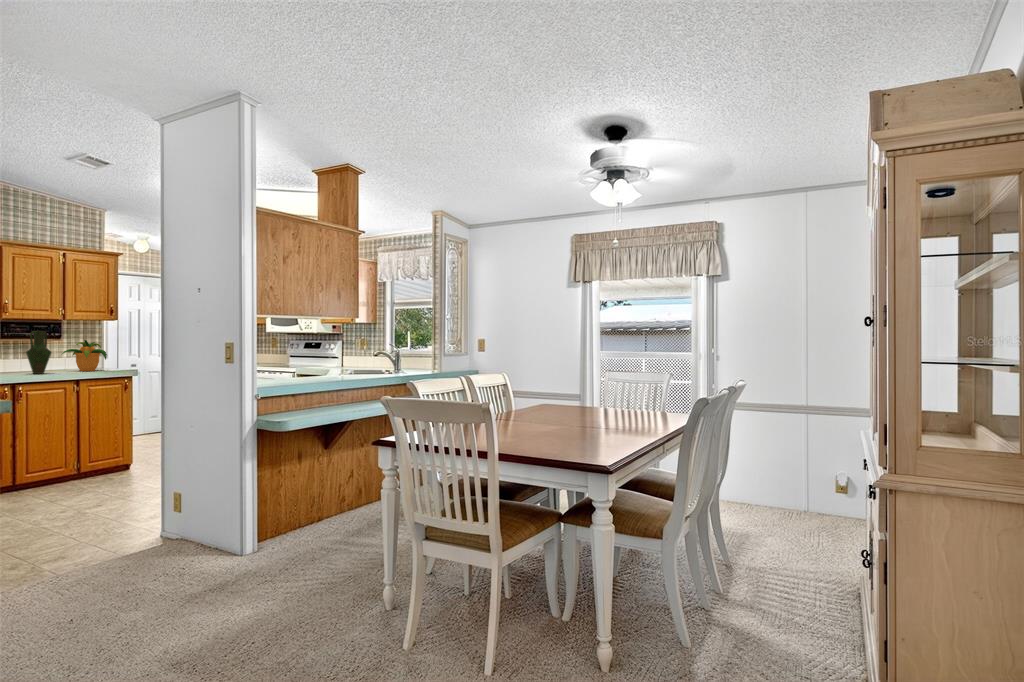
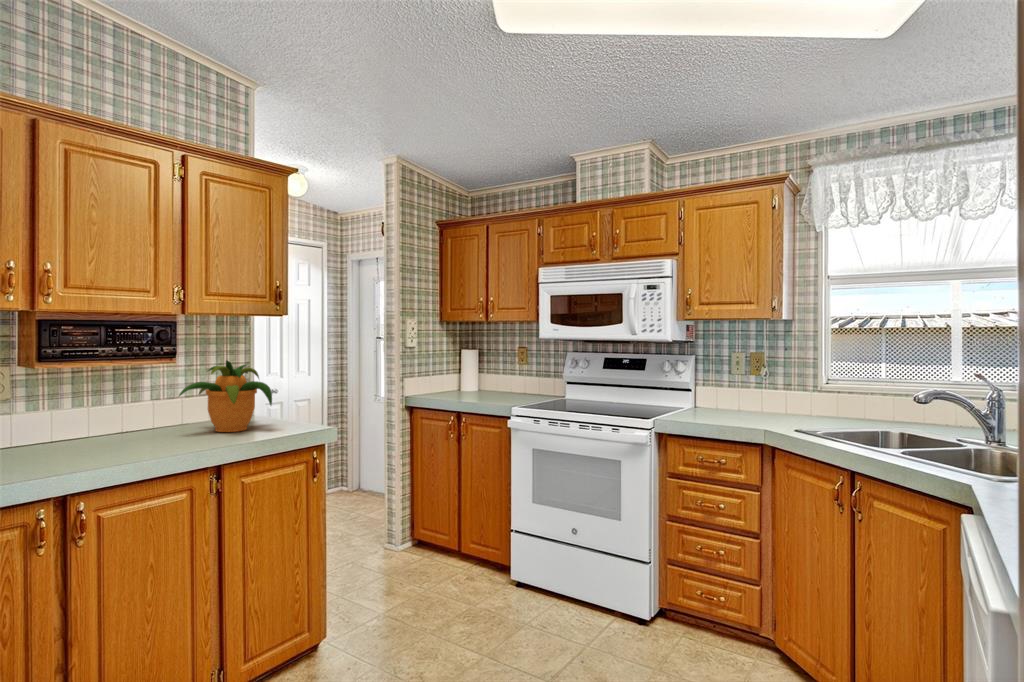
vase: present [26,331,51,374] -> none [98,344,159,453]

